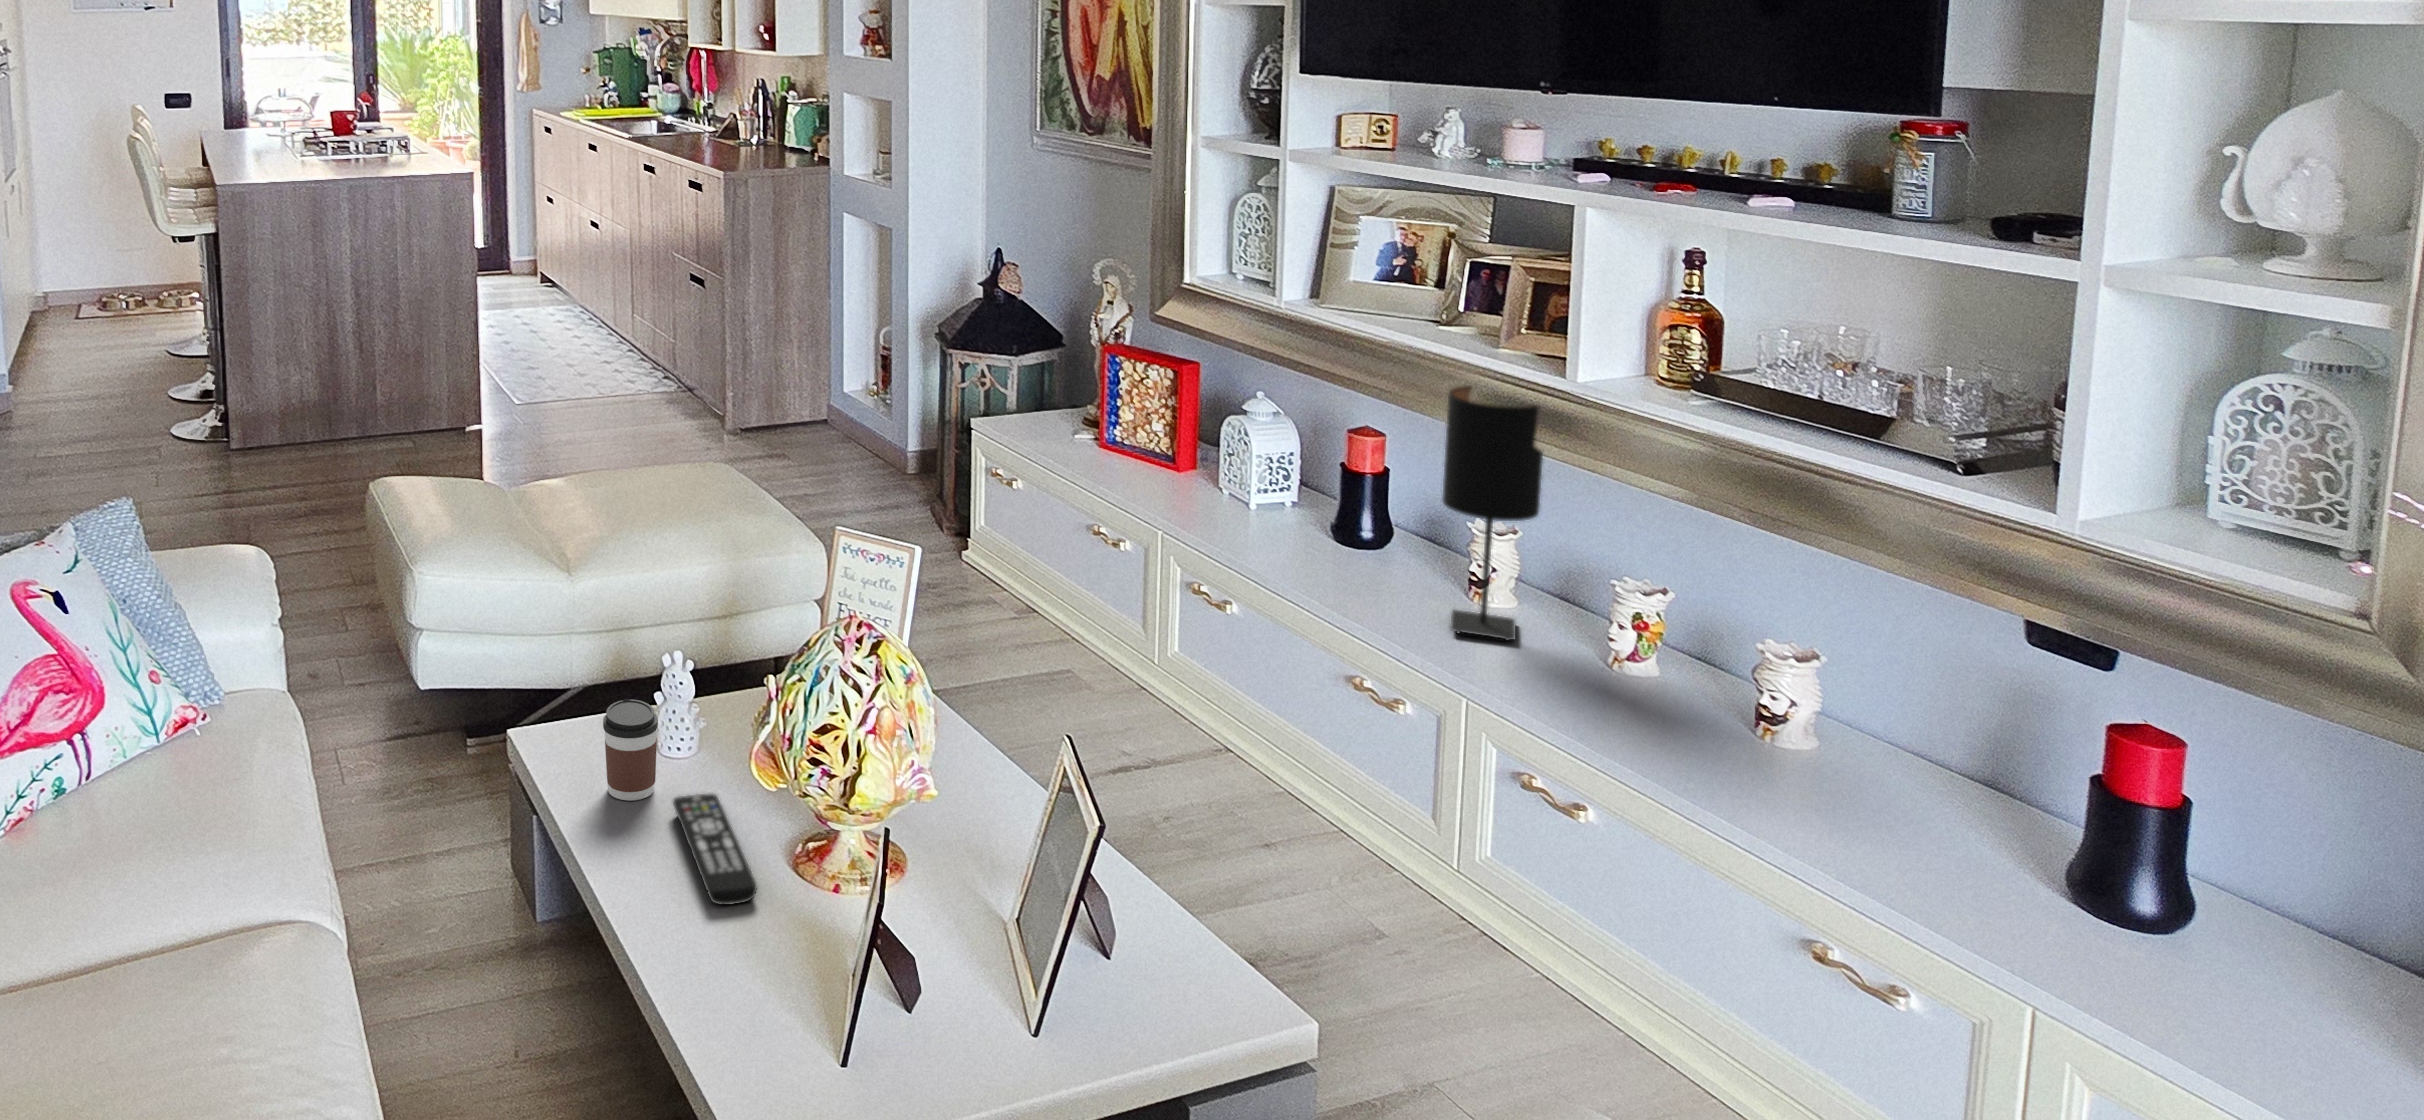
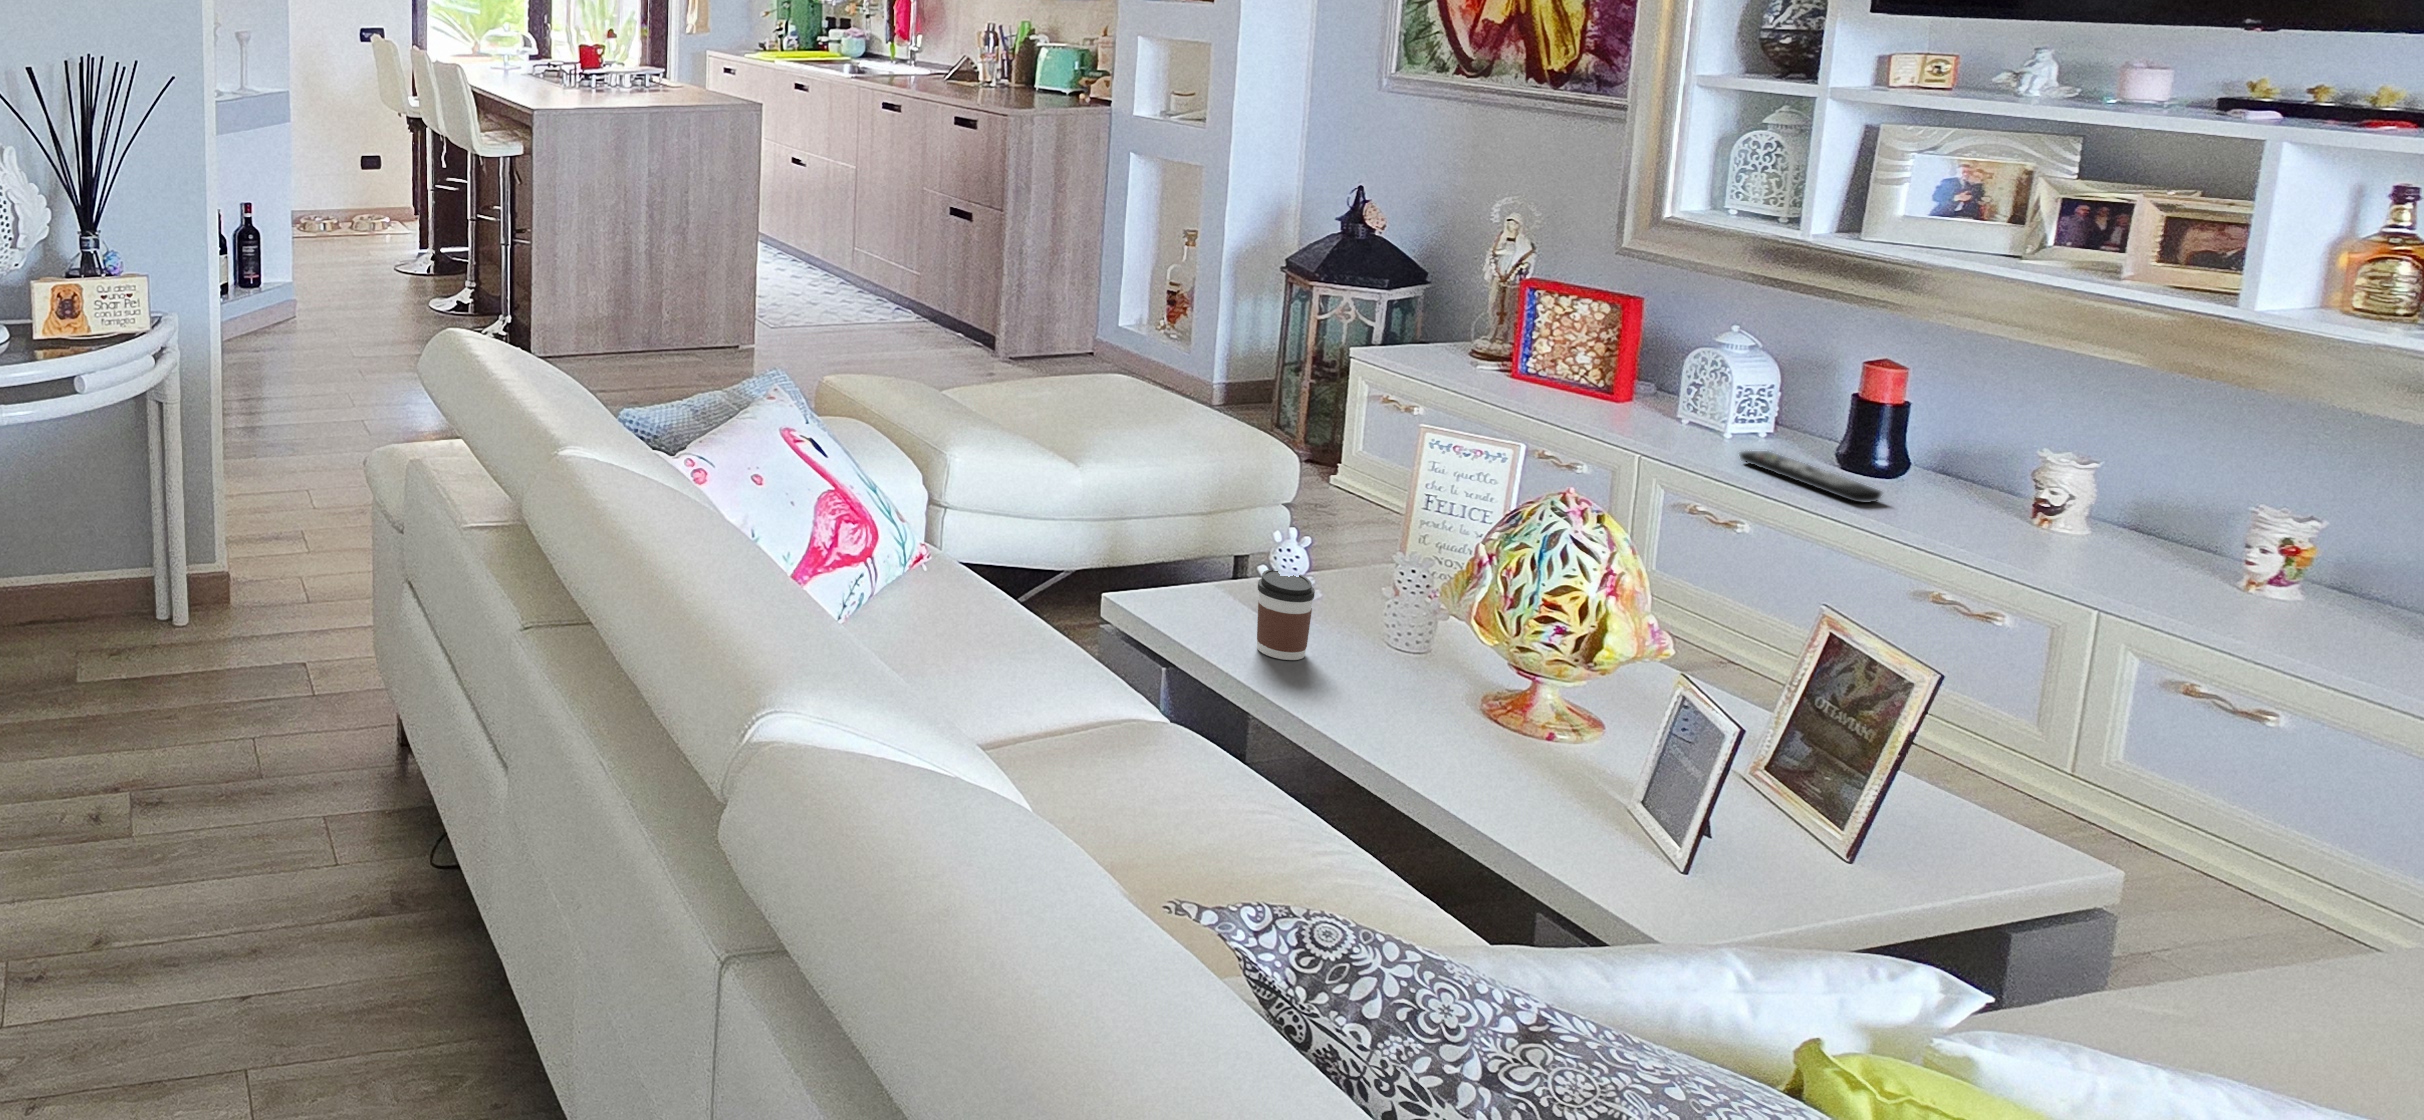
table lamp: present [1442,385,1543,641] -> none [2032,313,2176,567]
remote control: present [673,793,757,905] -> present [1740,451,1882,502]

